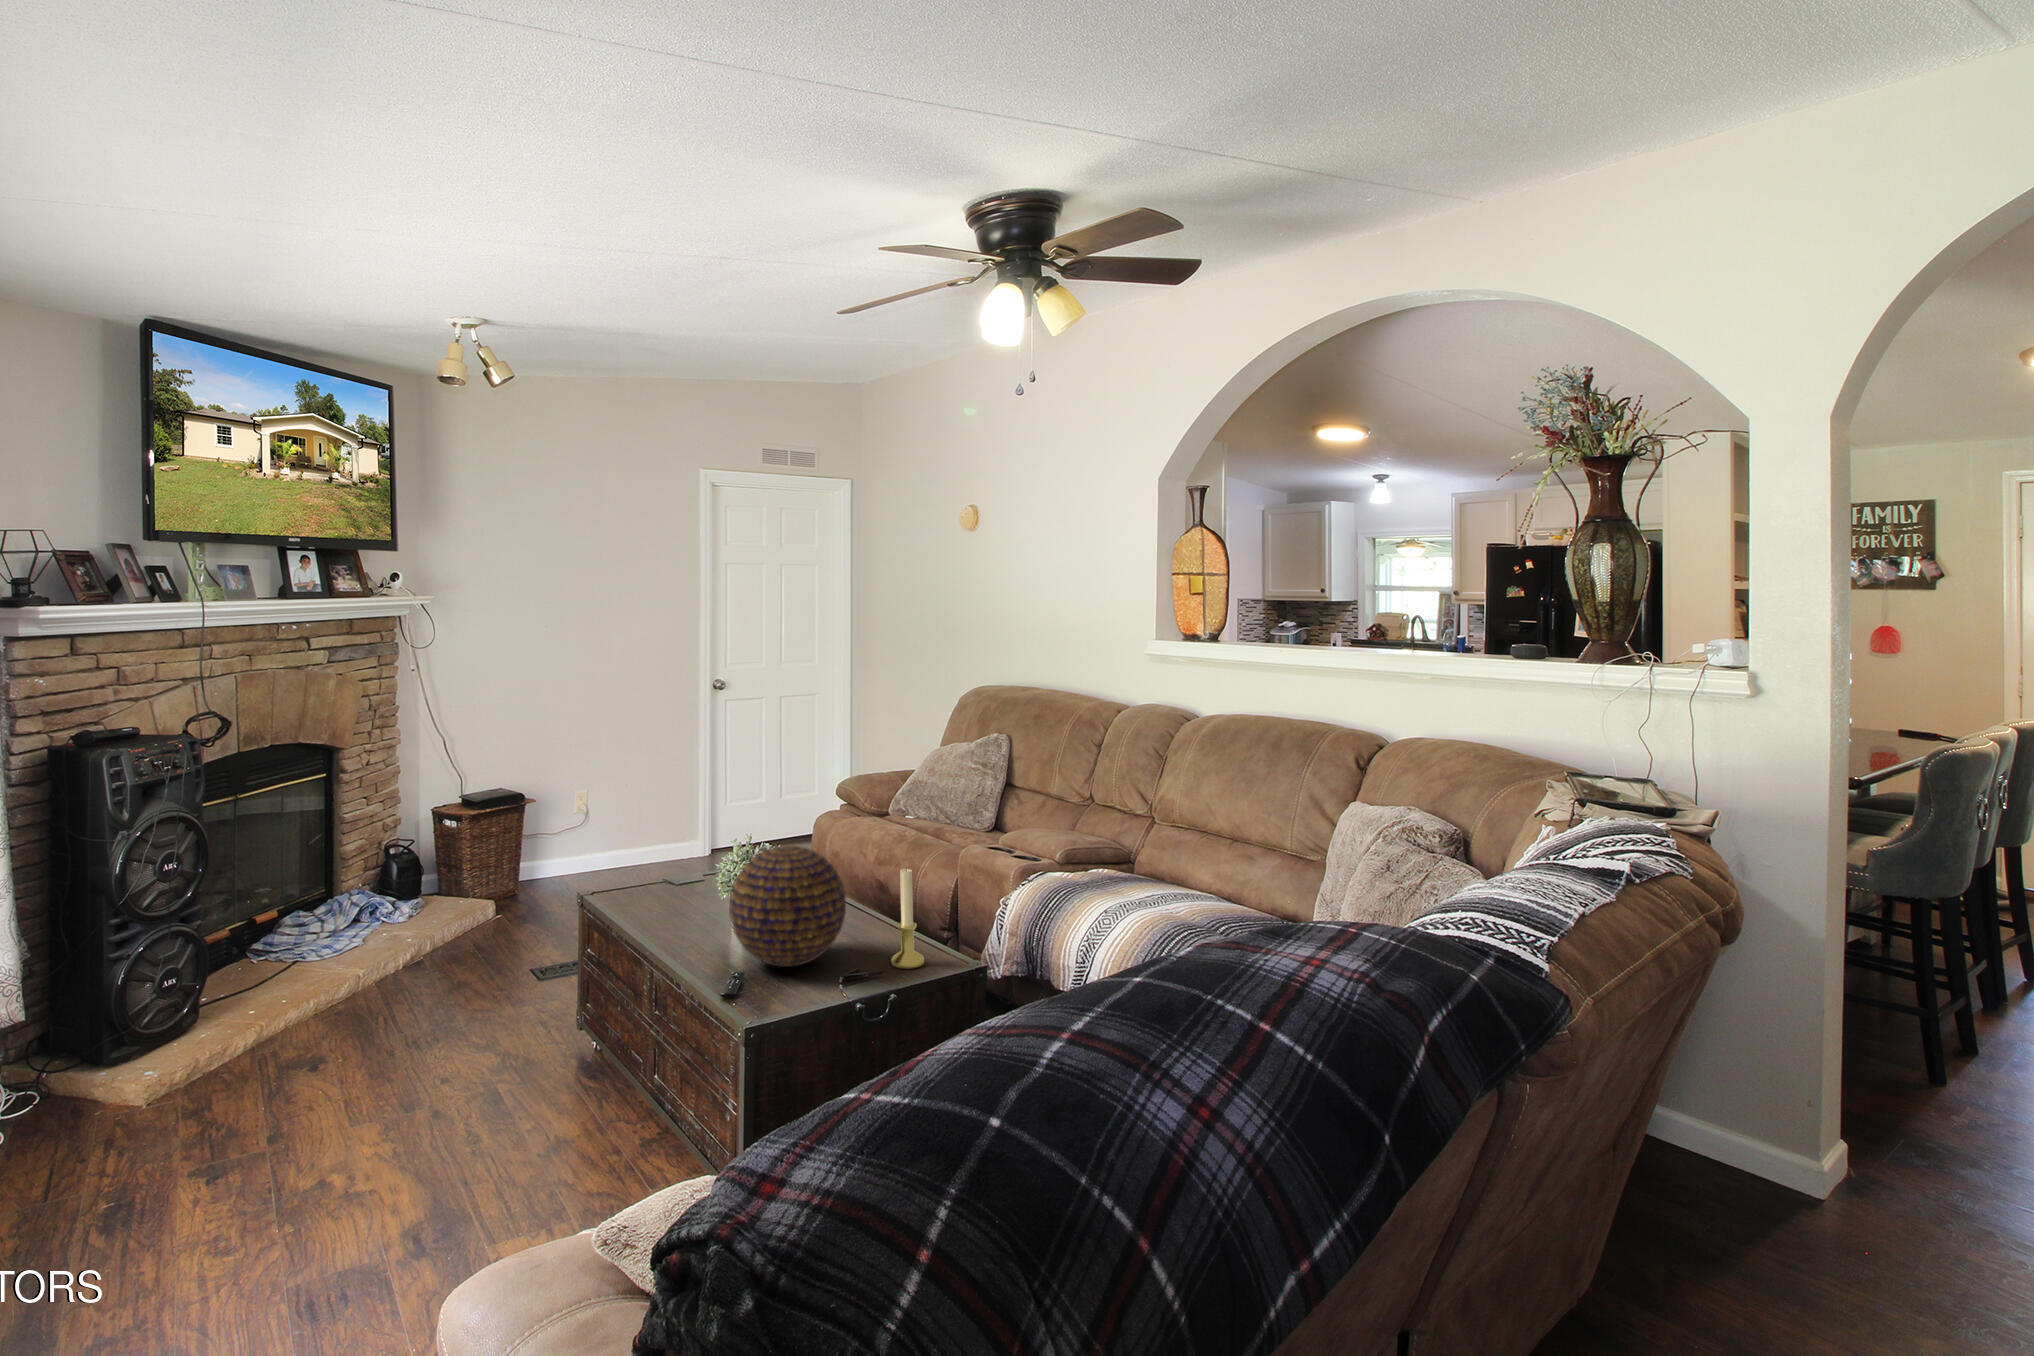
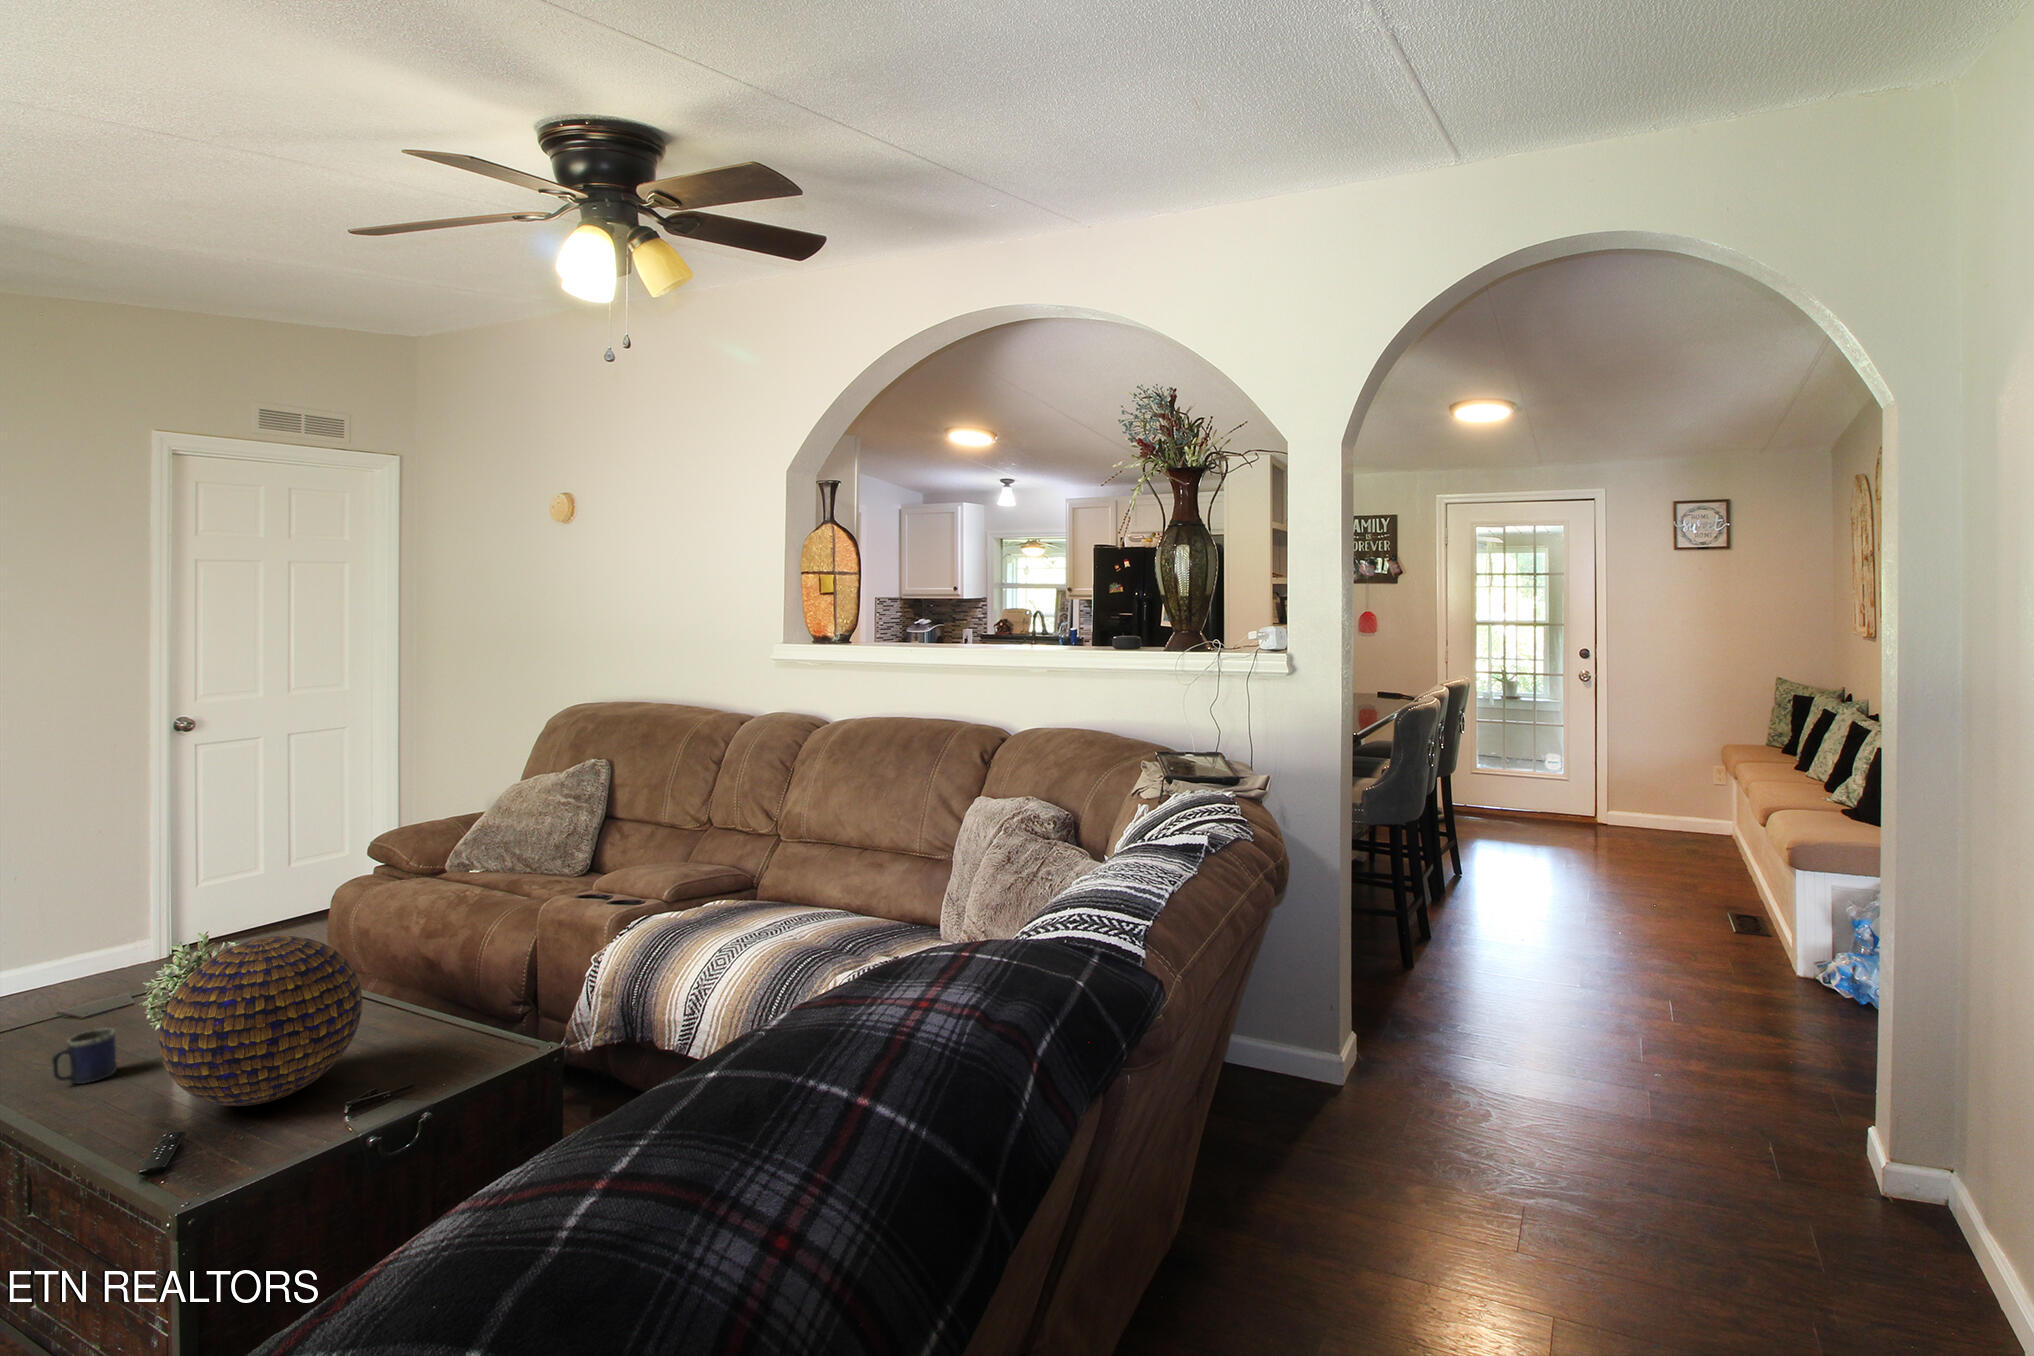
candle holder: present [891,868,924,969] -> none [434,938,483,1068]
mug: none [667,895,700,931] -> present [52,1028,117,1084]

